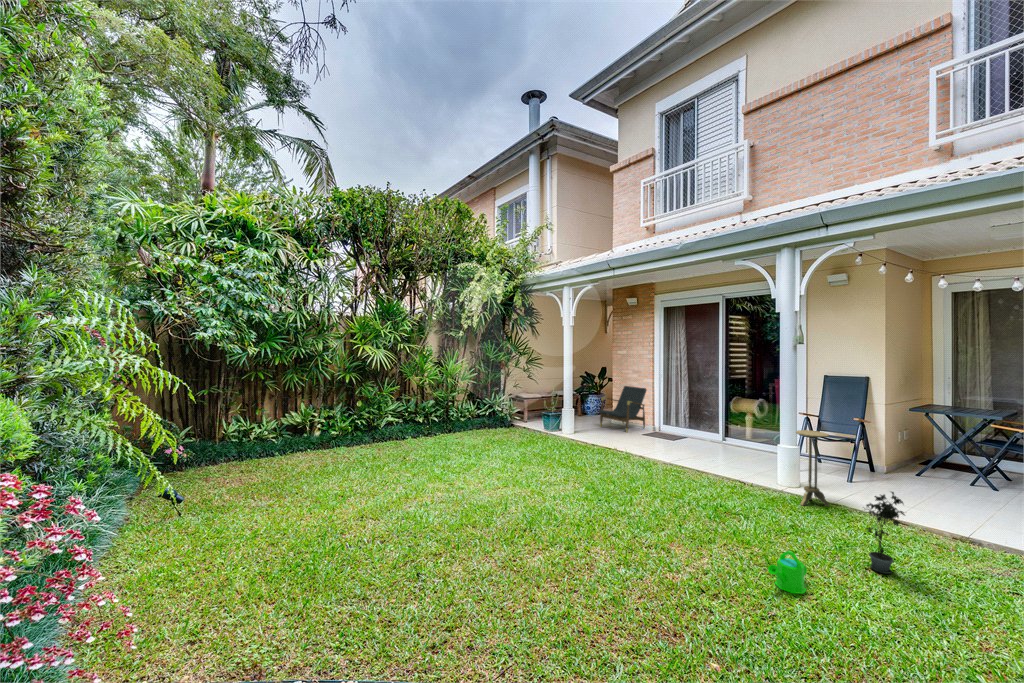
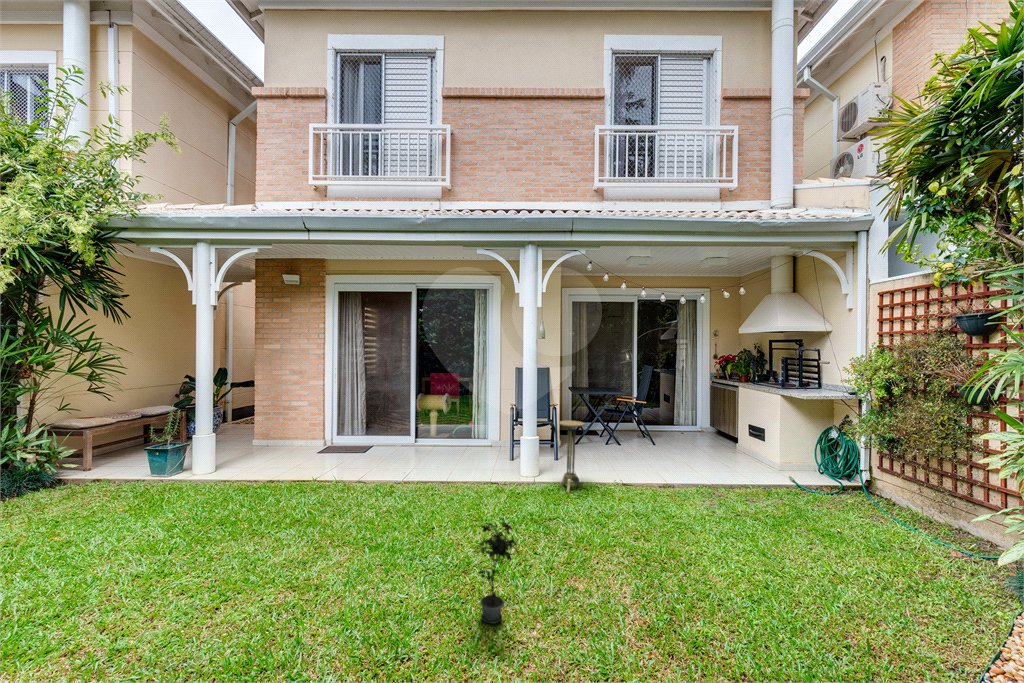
lounge chair: present [599,386,647,433] -> none [248,392,313,456]
potted plant: present [866,492,905,574] -> present [477,518,518,624]
watering can: present [768,551,807,594] -> none [678,543,707,585]

